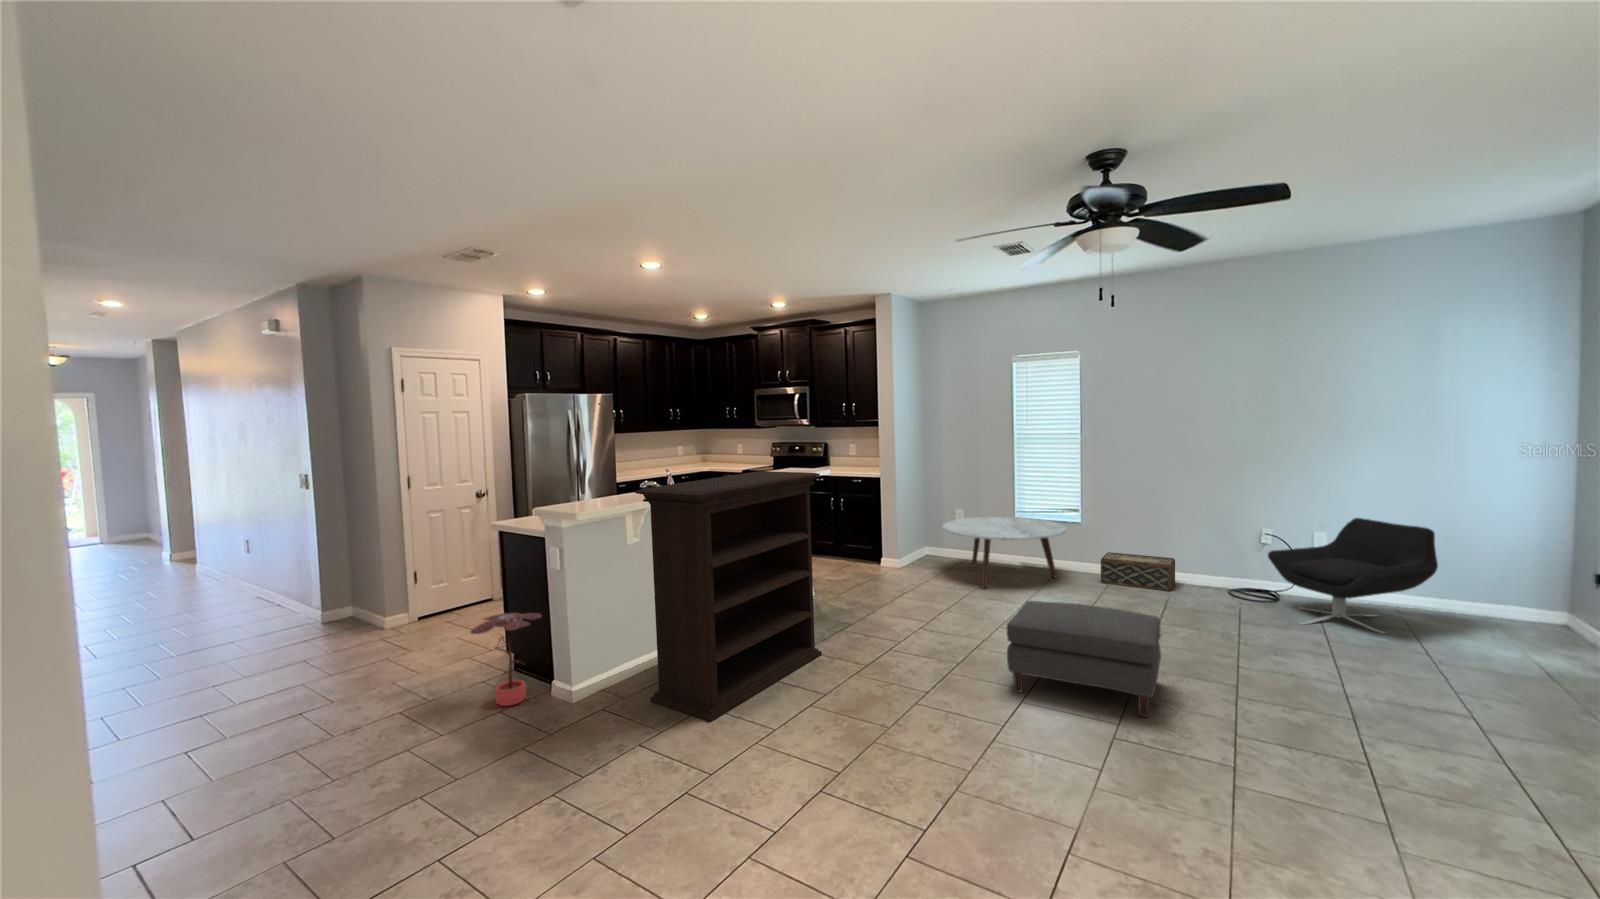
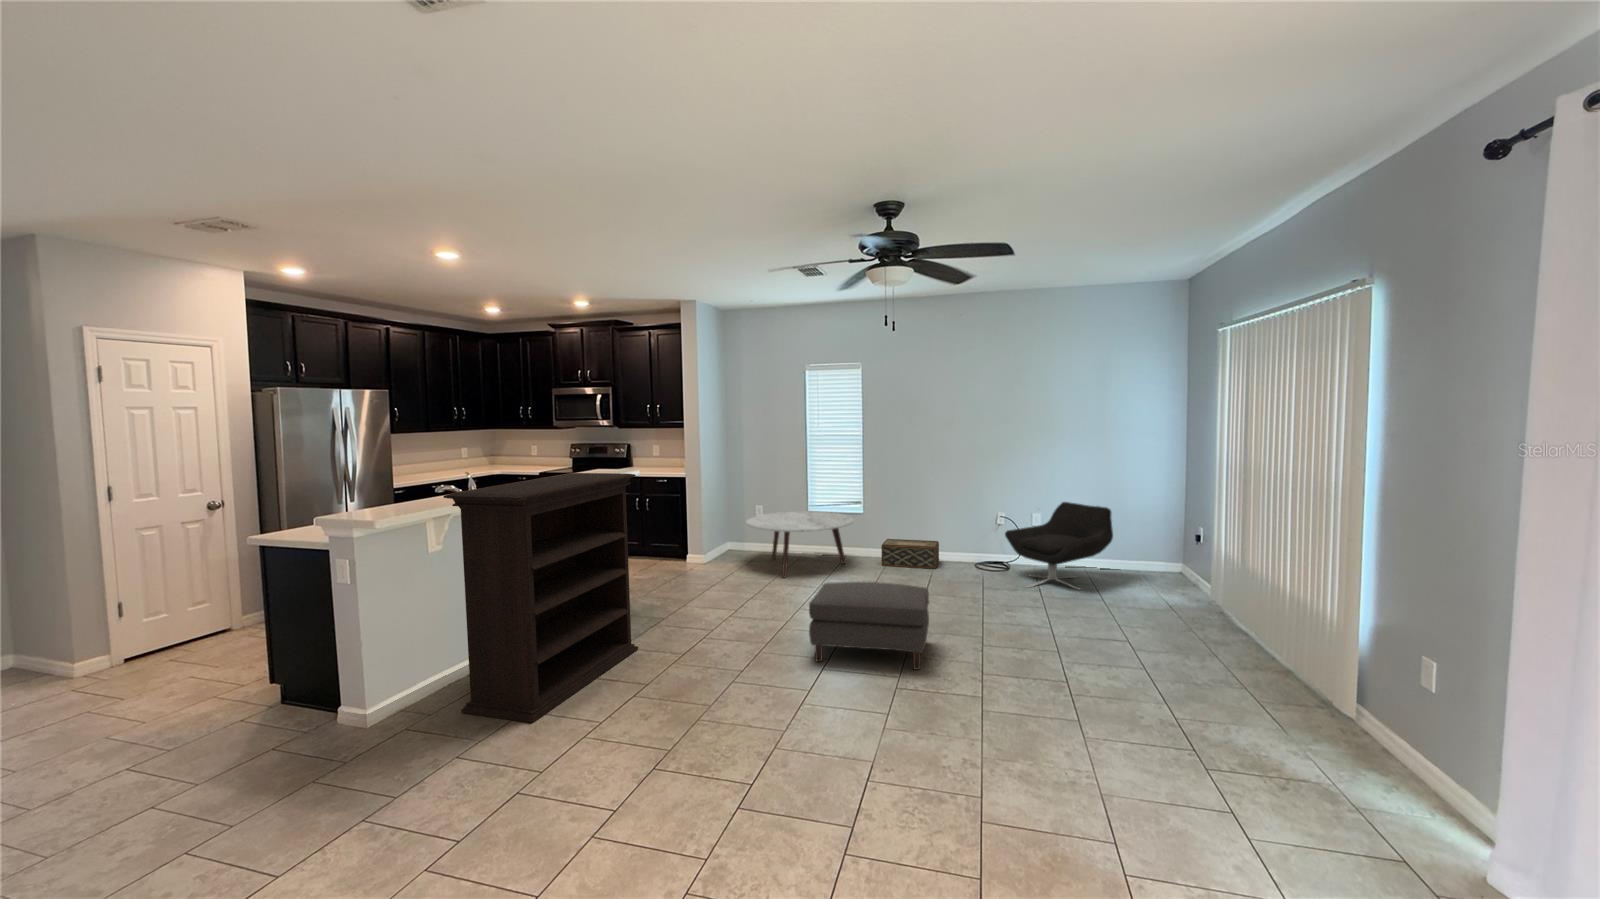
potted plant: present [471,613,541,706] -> none [235,634,326,740]

